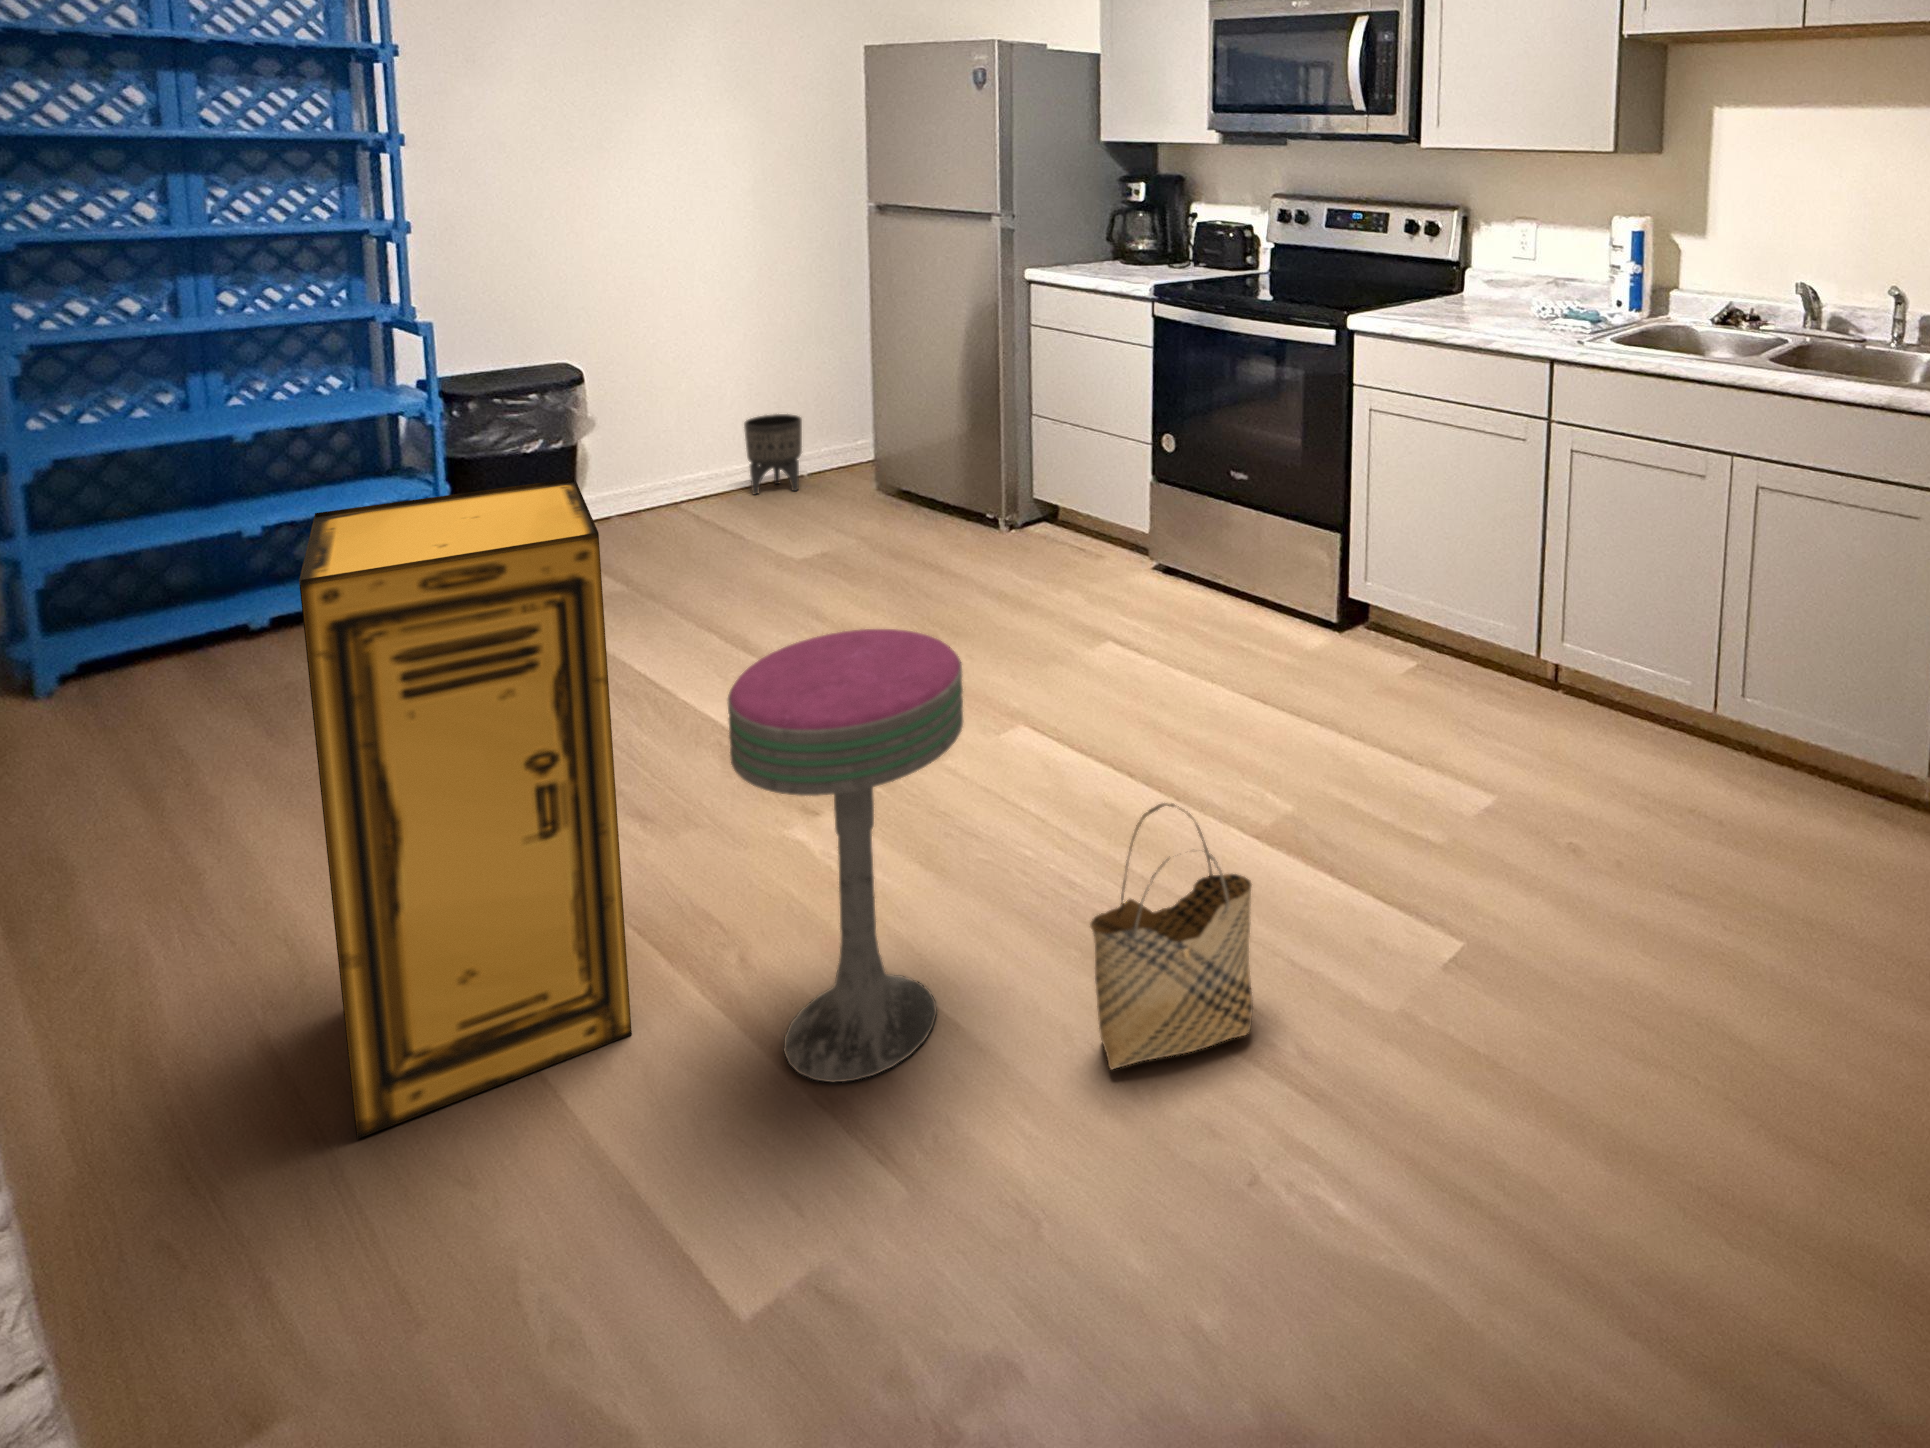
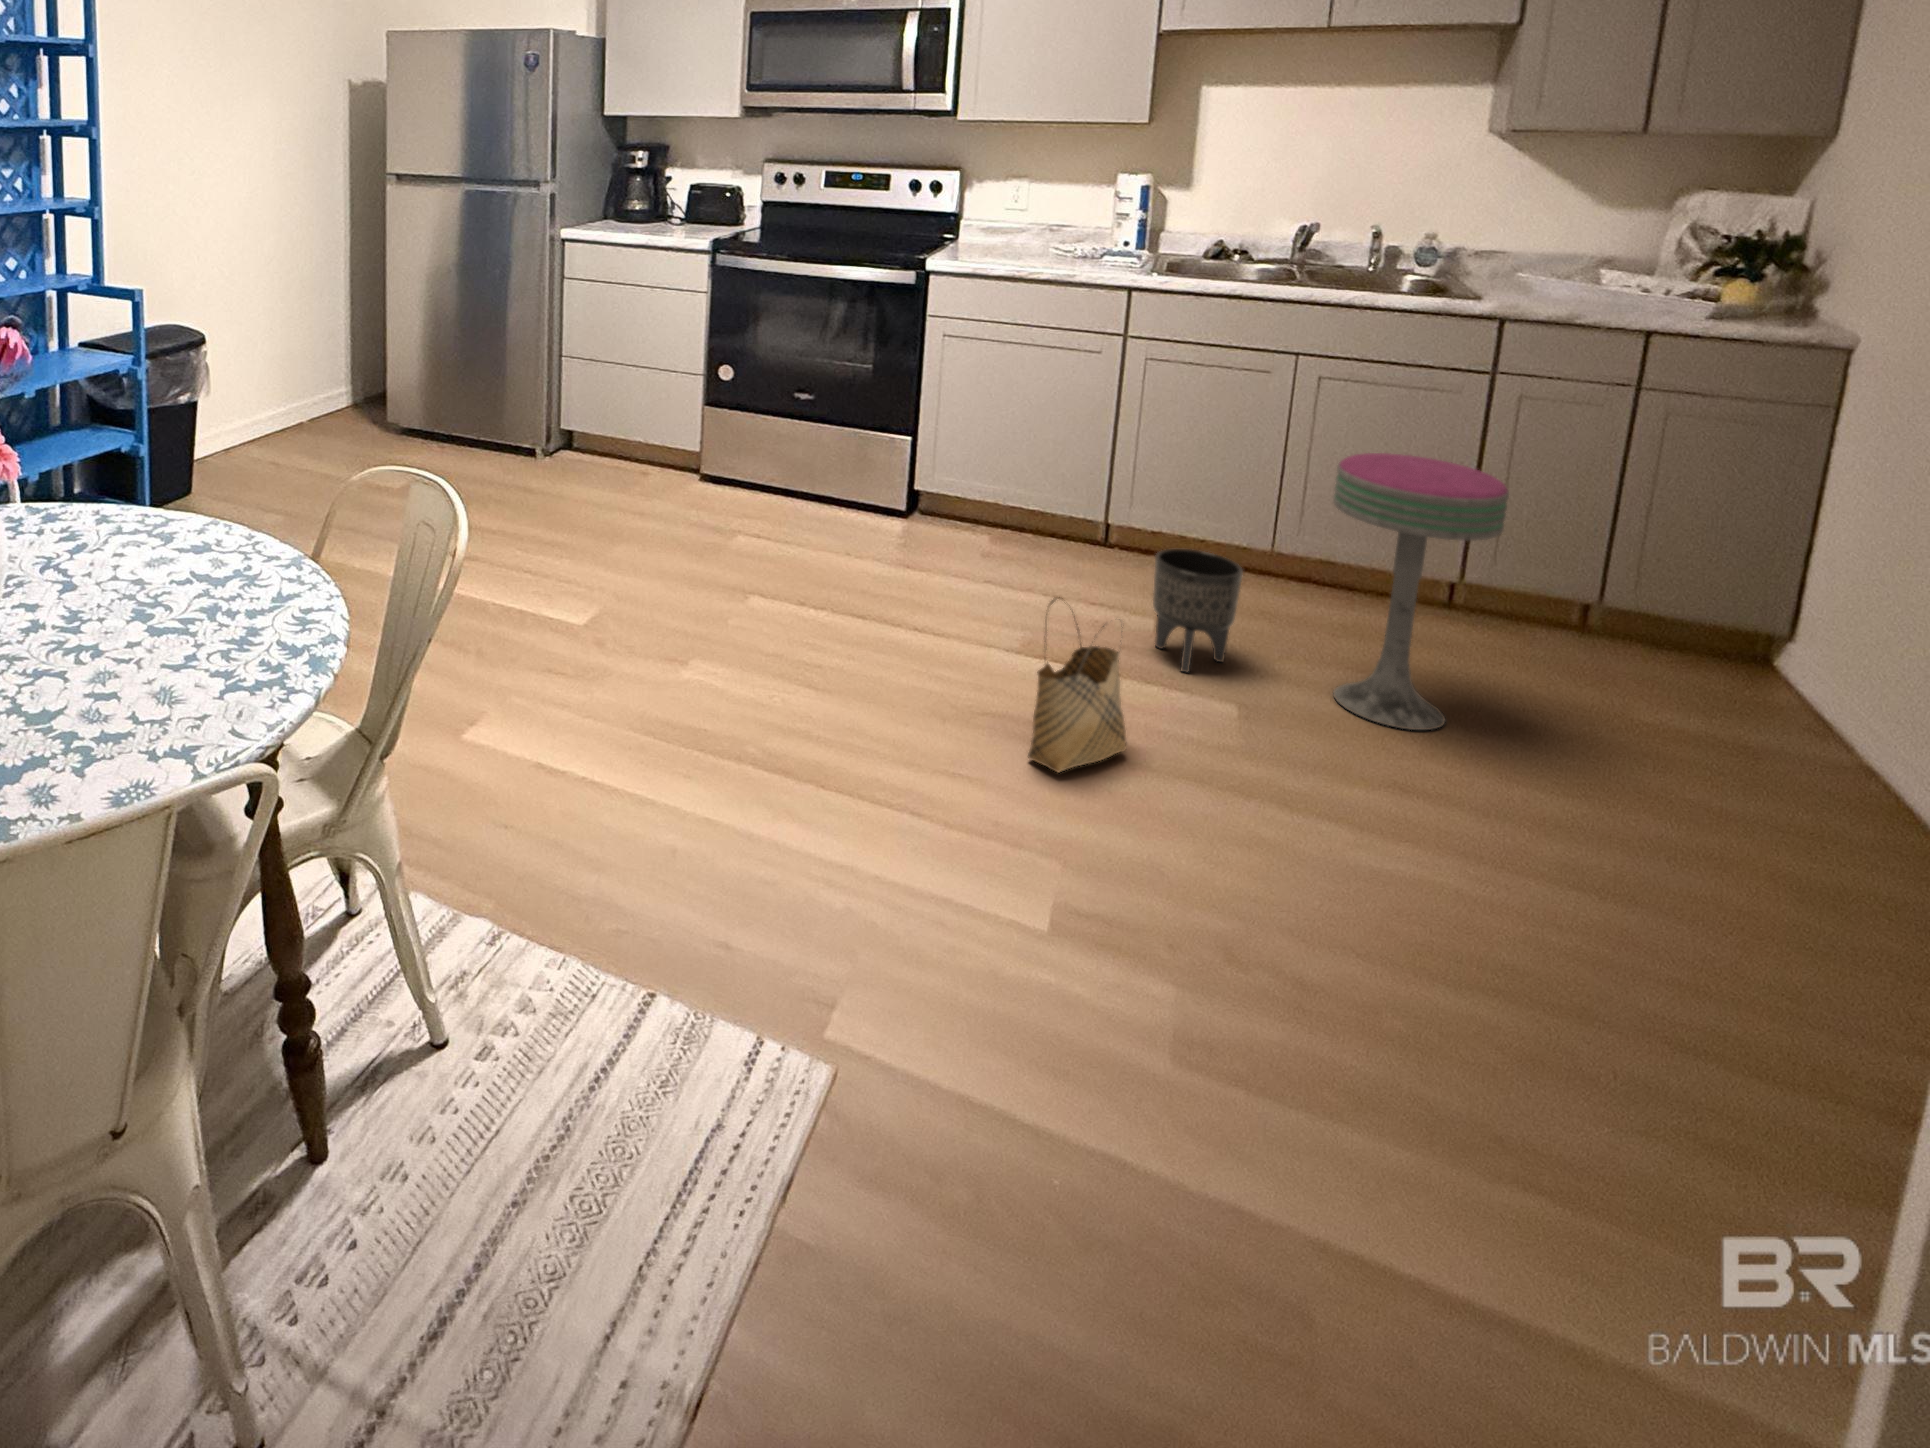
planter: present [744,414,802,494] -> present [1153,549,1243,672]
storage cabinet: present [299,478,632,1139] -> none [490,385,722,839]
bar stool: present [728,629,963,1082] -> present [1333,453,1509,730]

